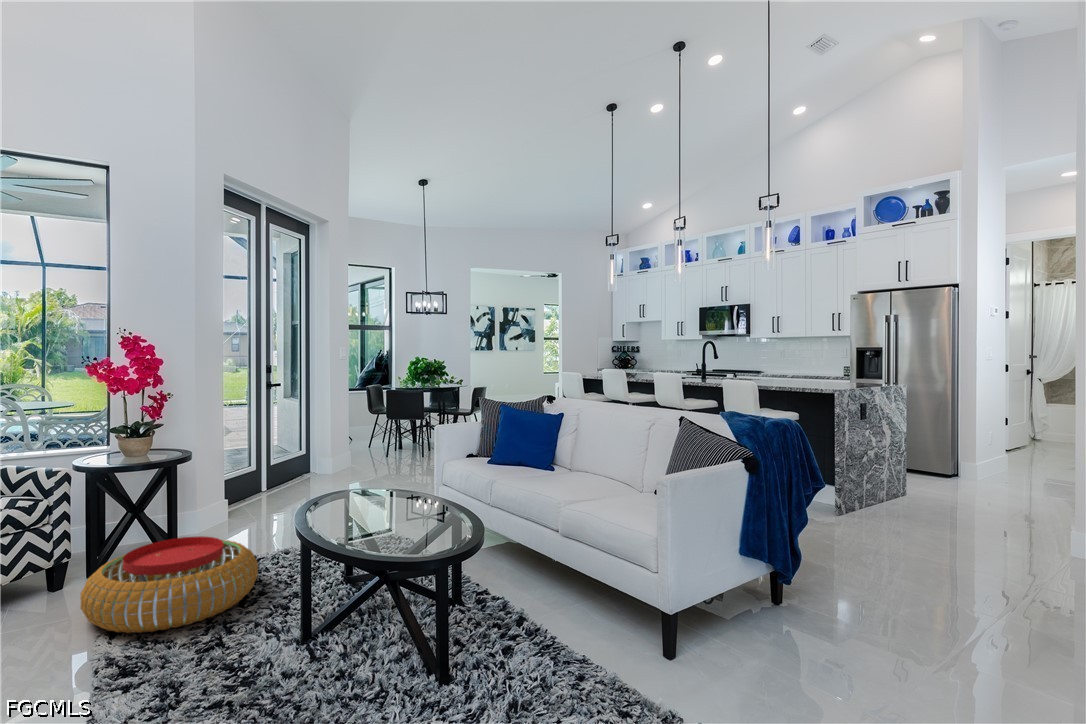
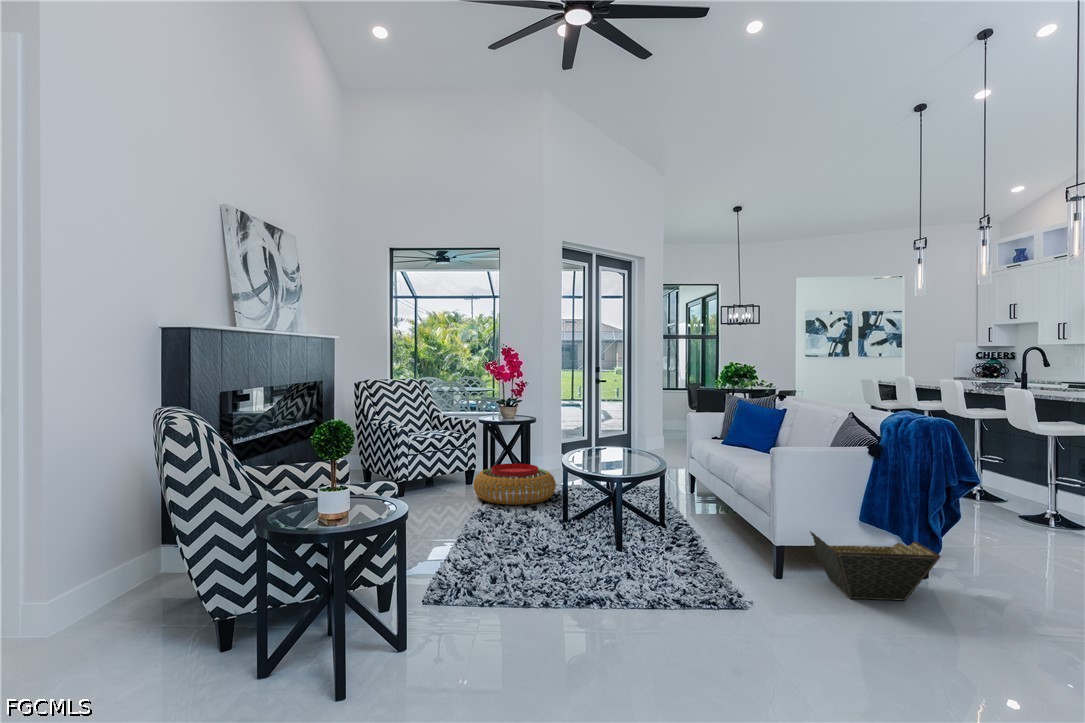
basket: none [718,556,905,680] -> present [810,531,941,601]

